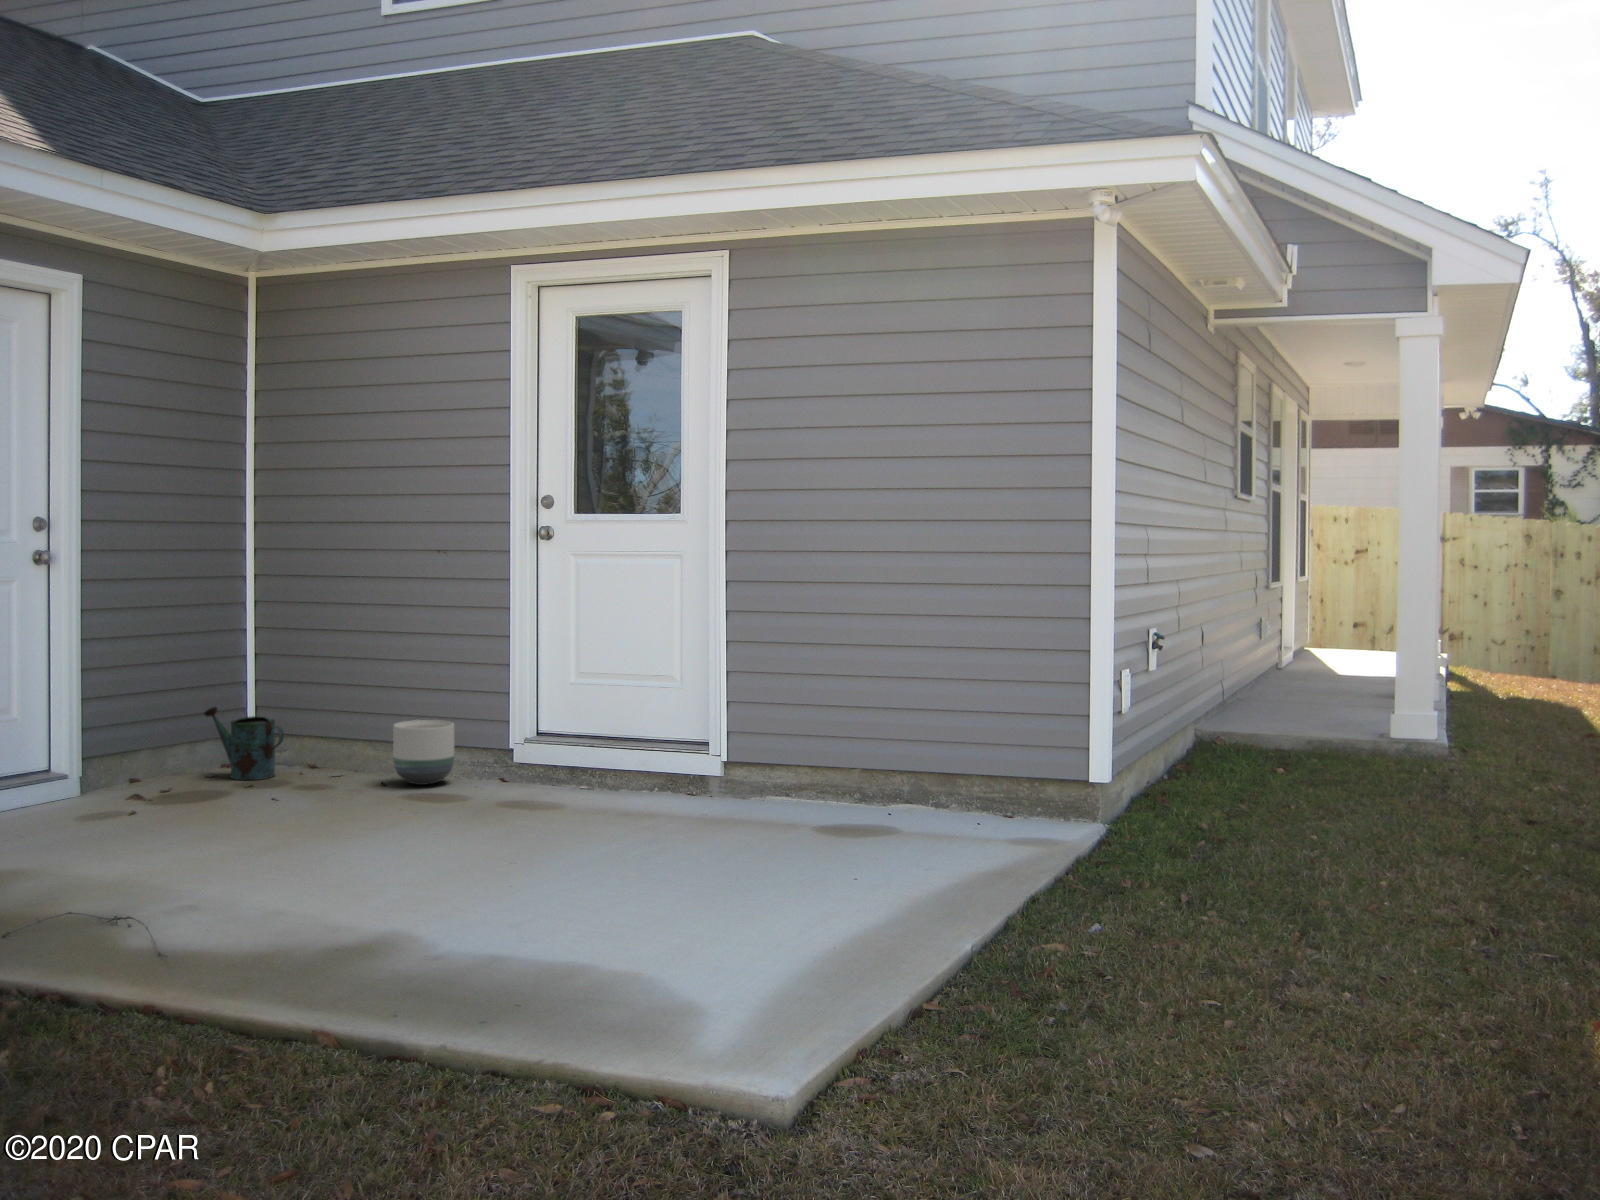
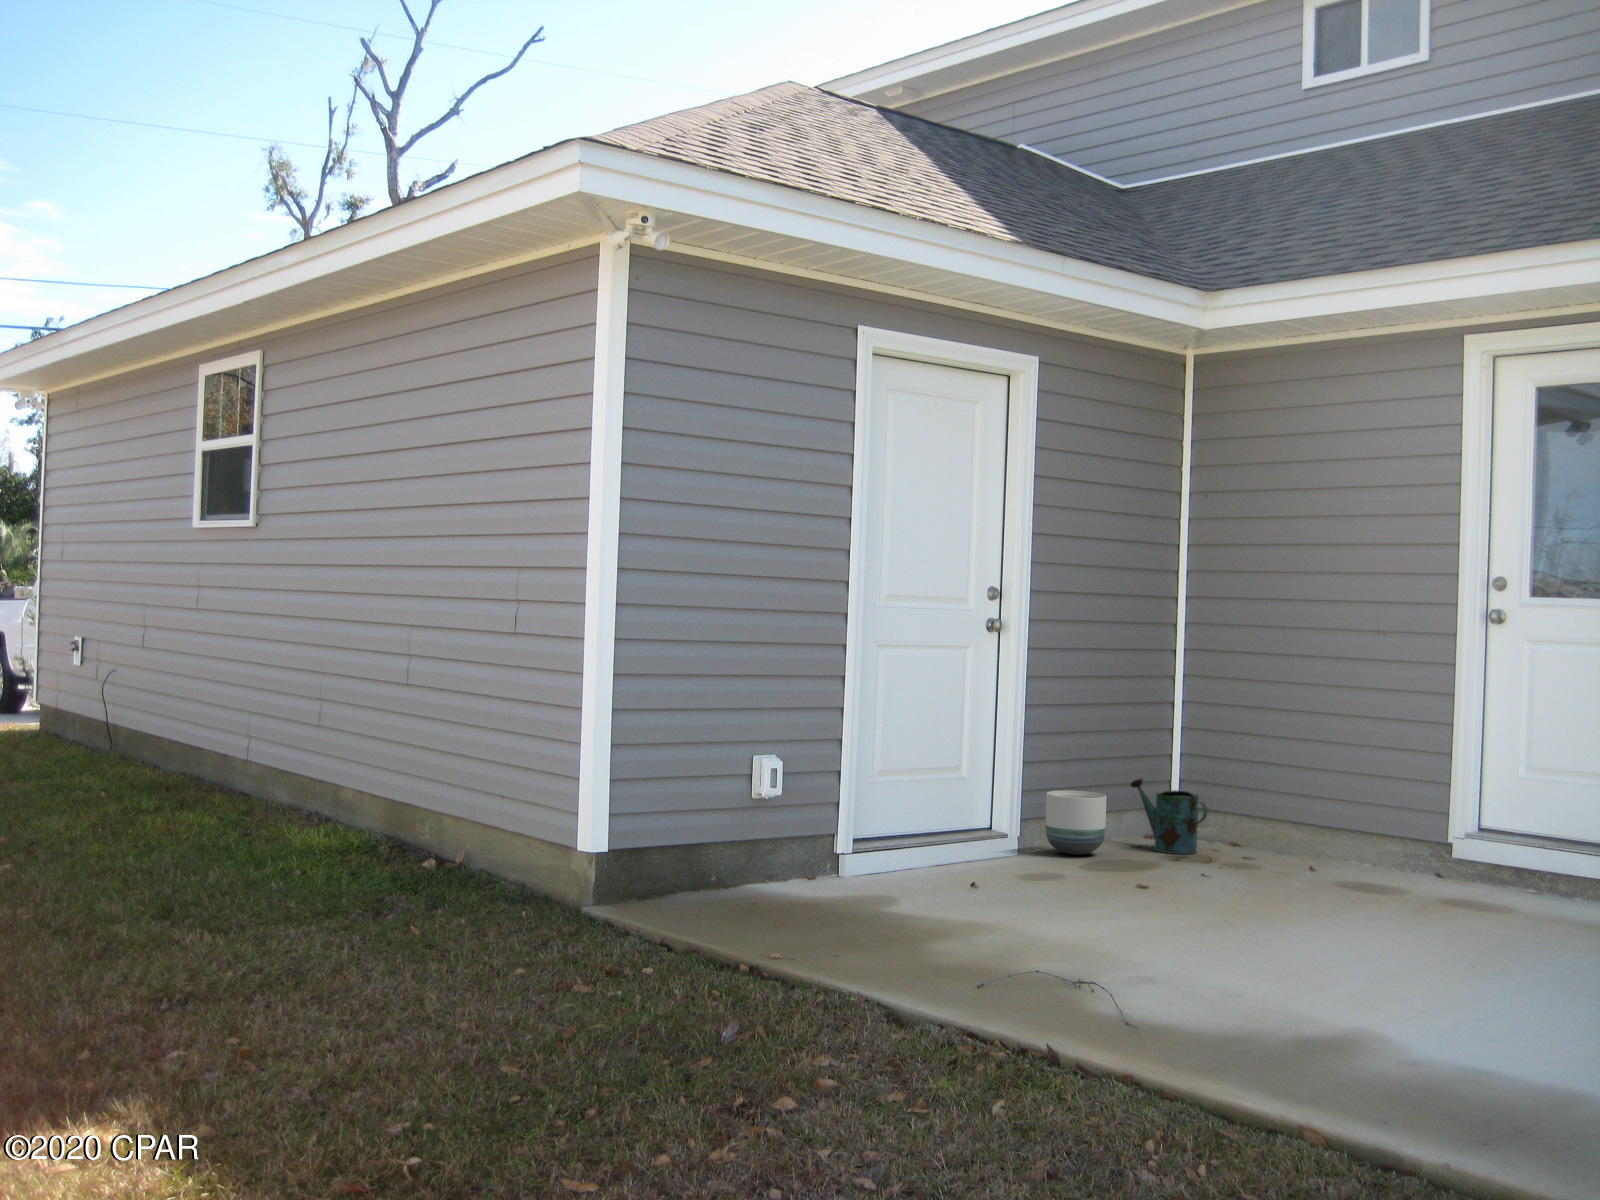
planter: present [393,720,454,785] -> present [1045,791,1106,855]

